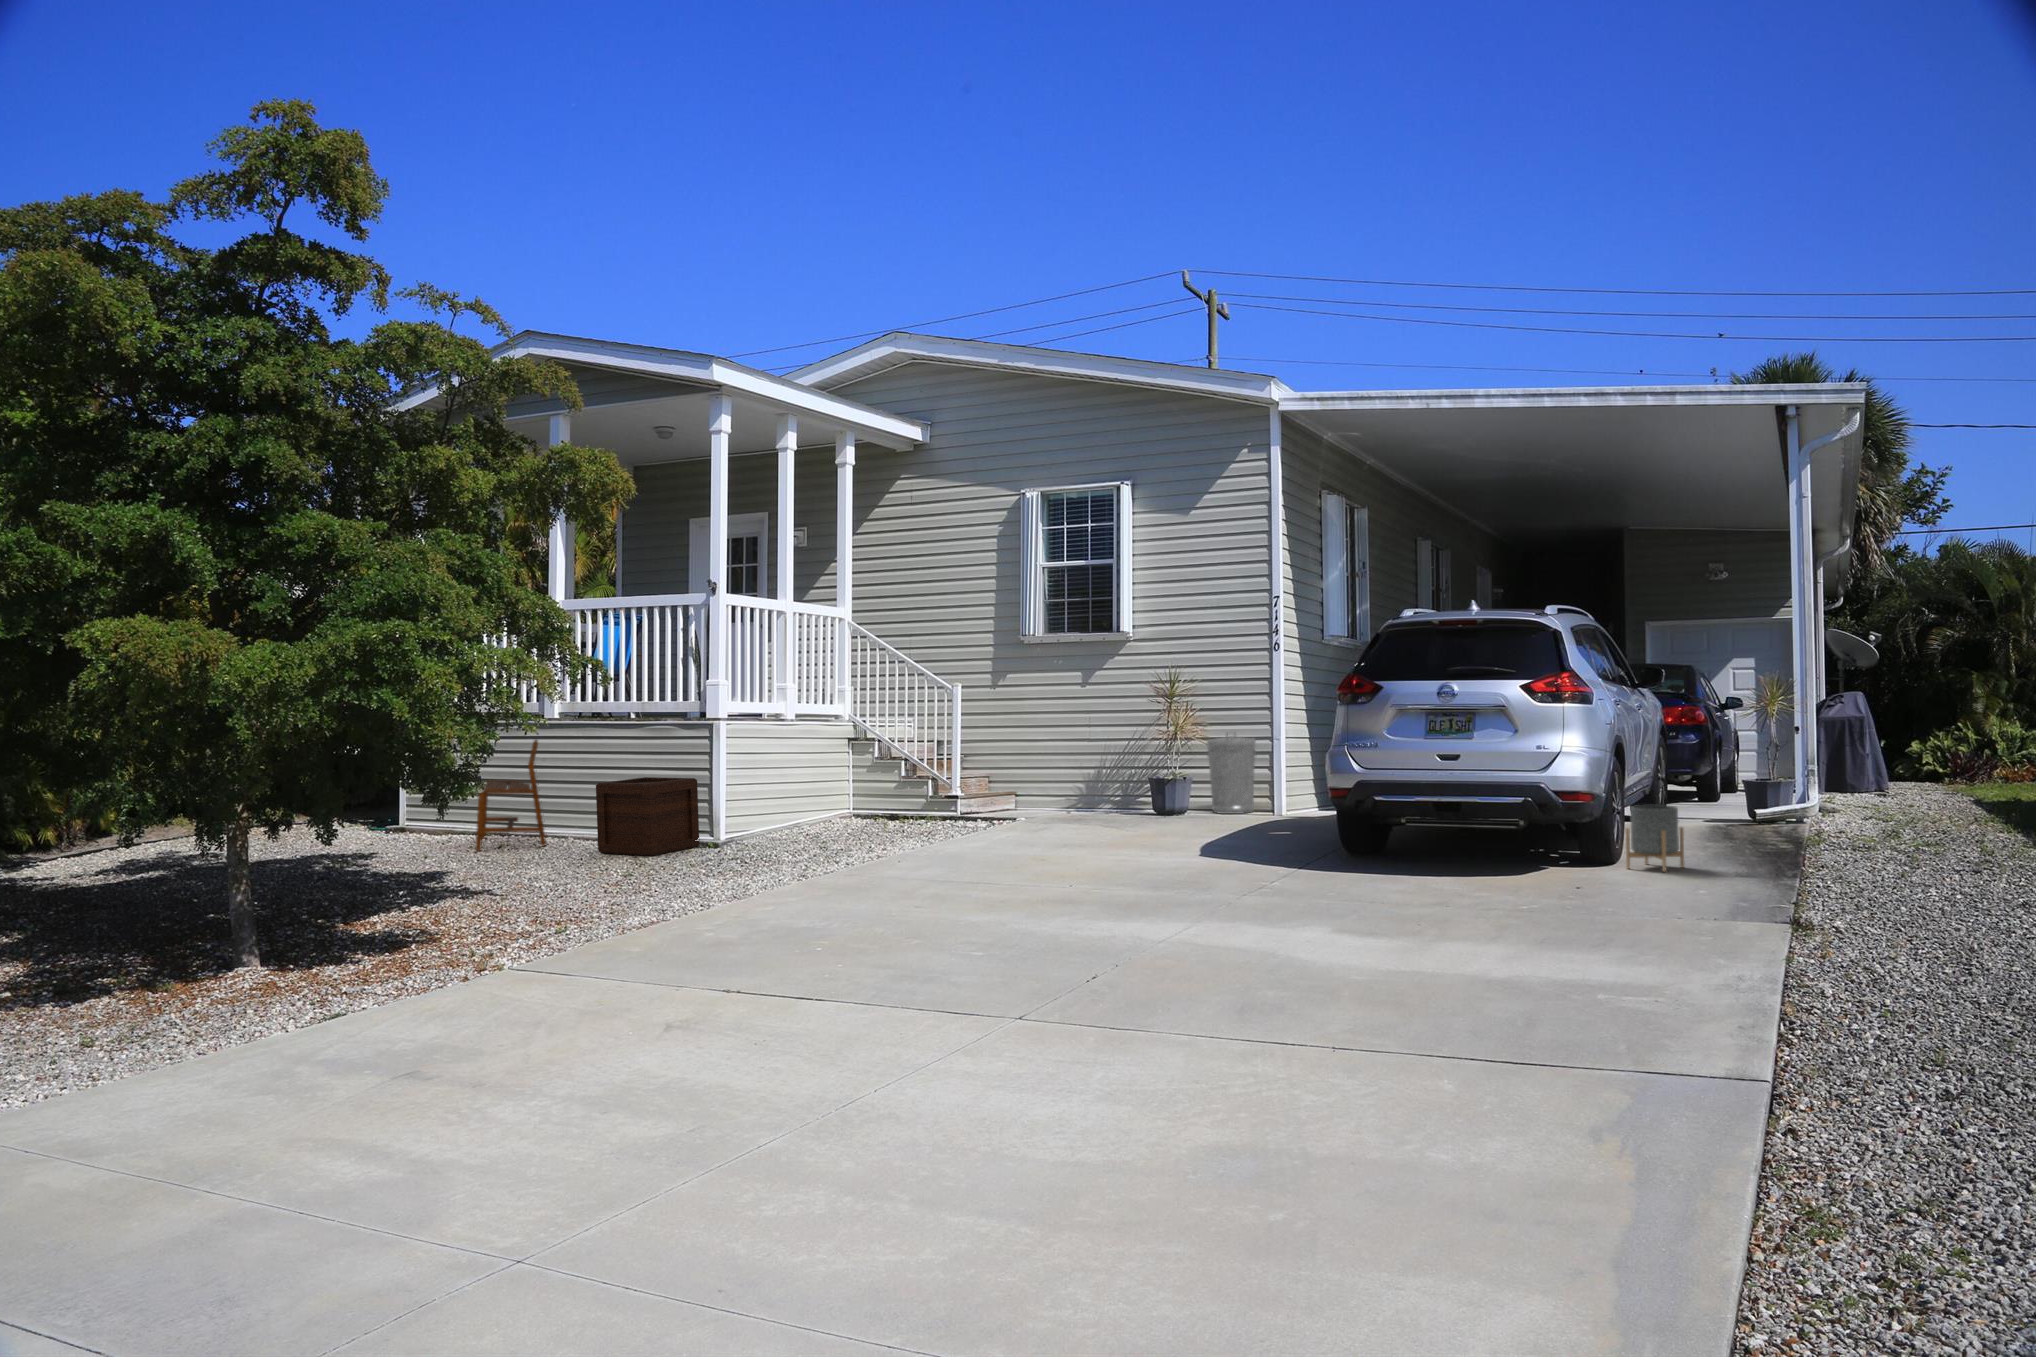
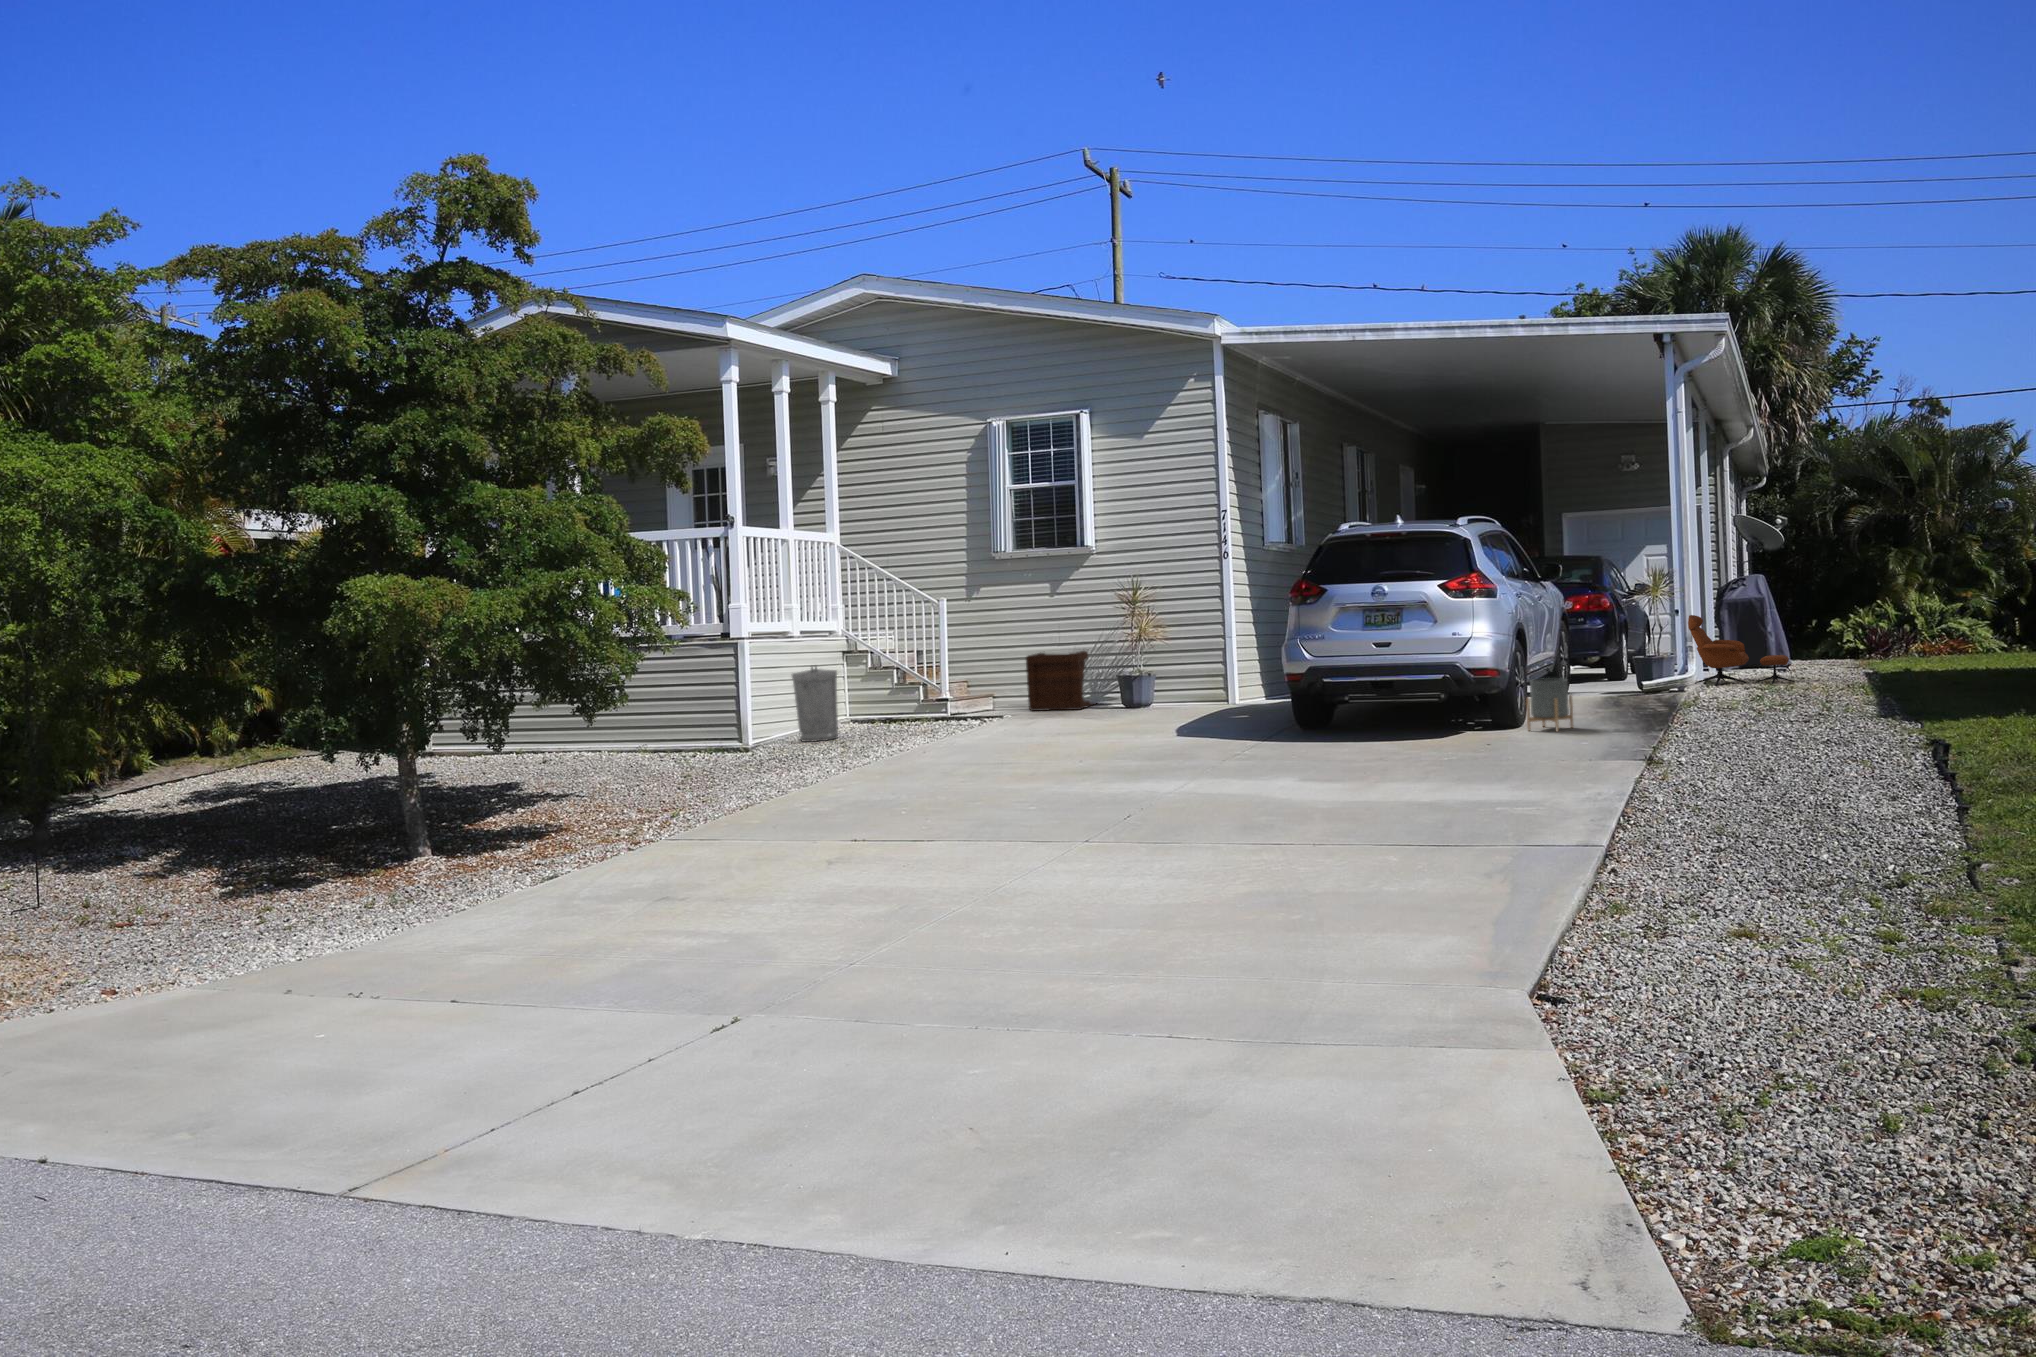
trash can: present [1207,733,1256,814] -> present [792,665,838,742]
lounge chair: none [1816,734,1948,820] -> present [1688,615,1795,686]
bench: present [476,739,547,851] -> none [516,662,586,765]
wooden crate: present [596,777,699,856] -> present [1026,651,1095,711]

